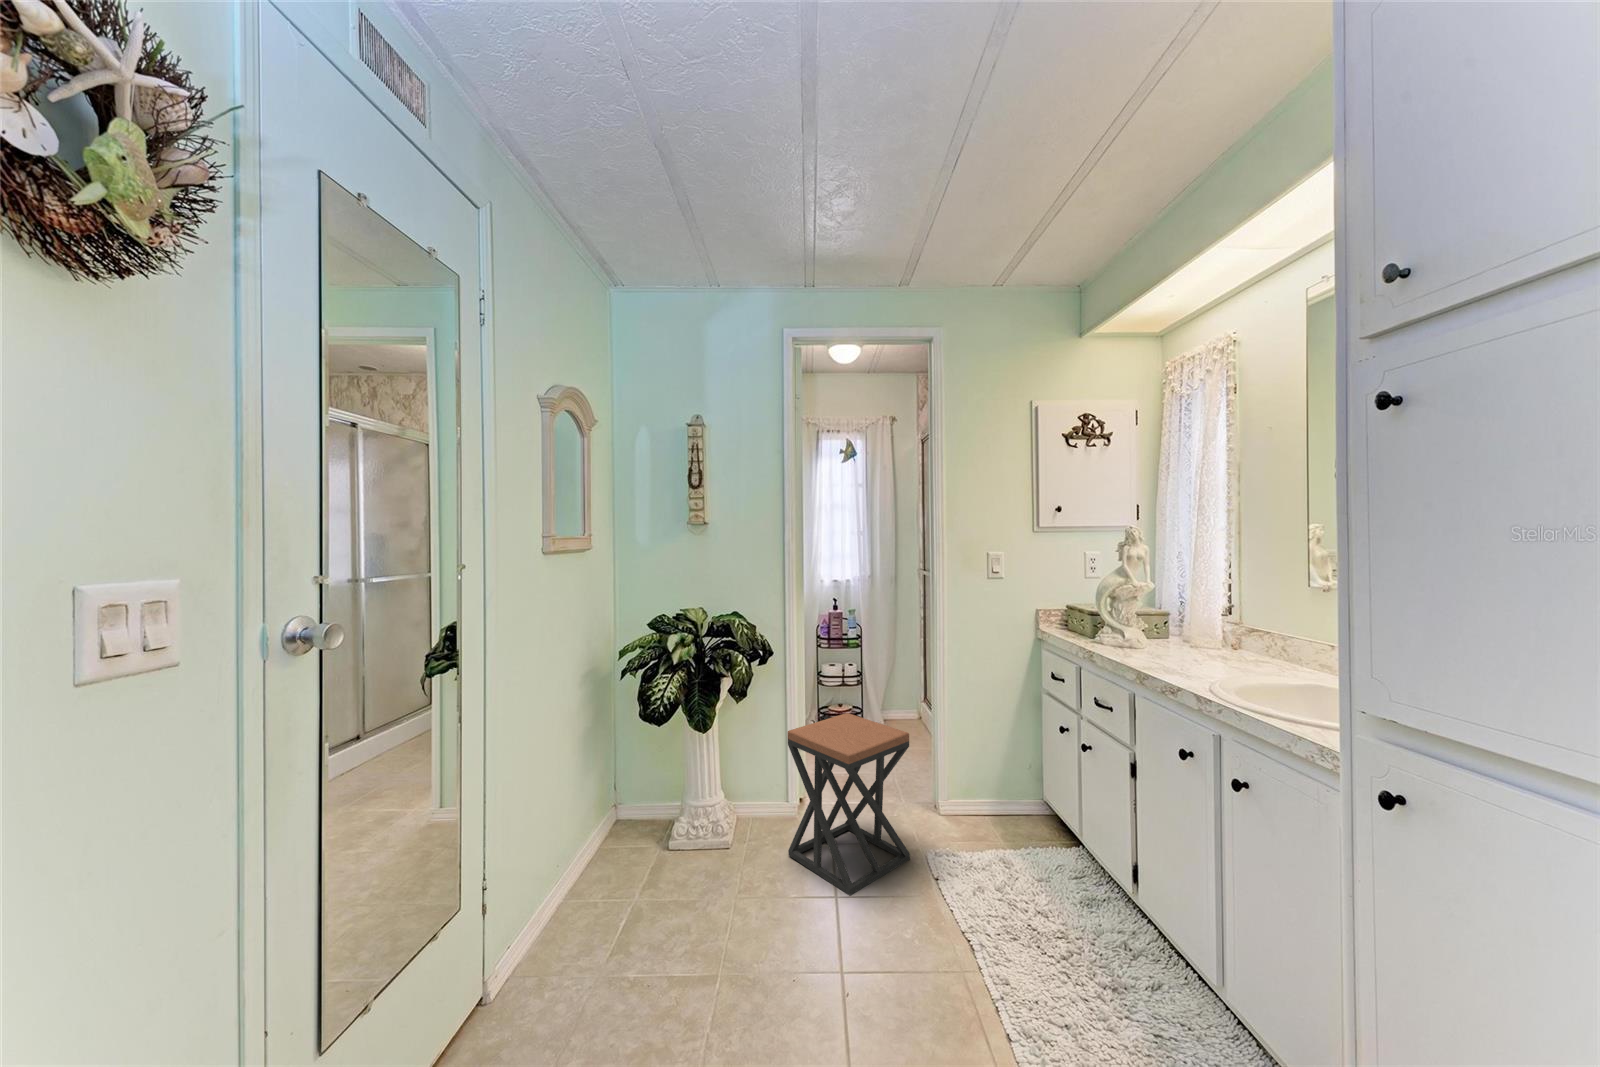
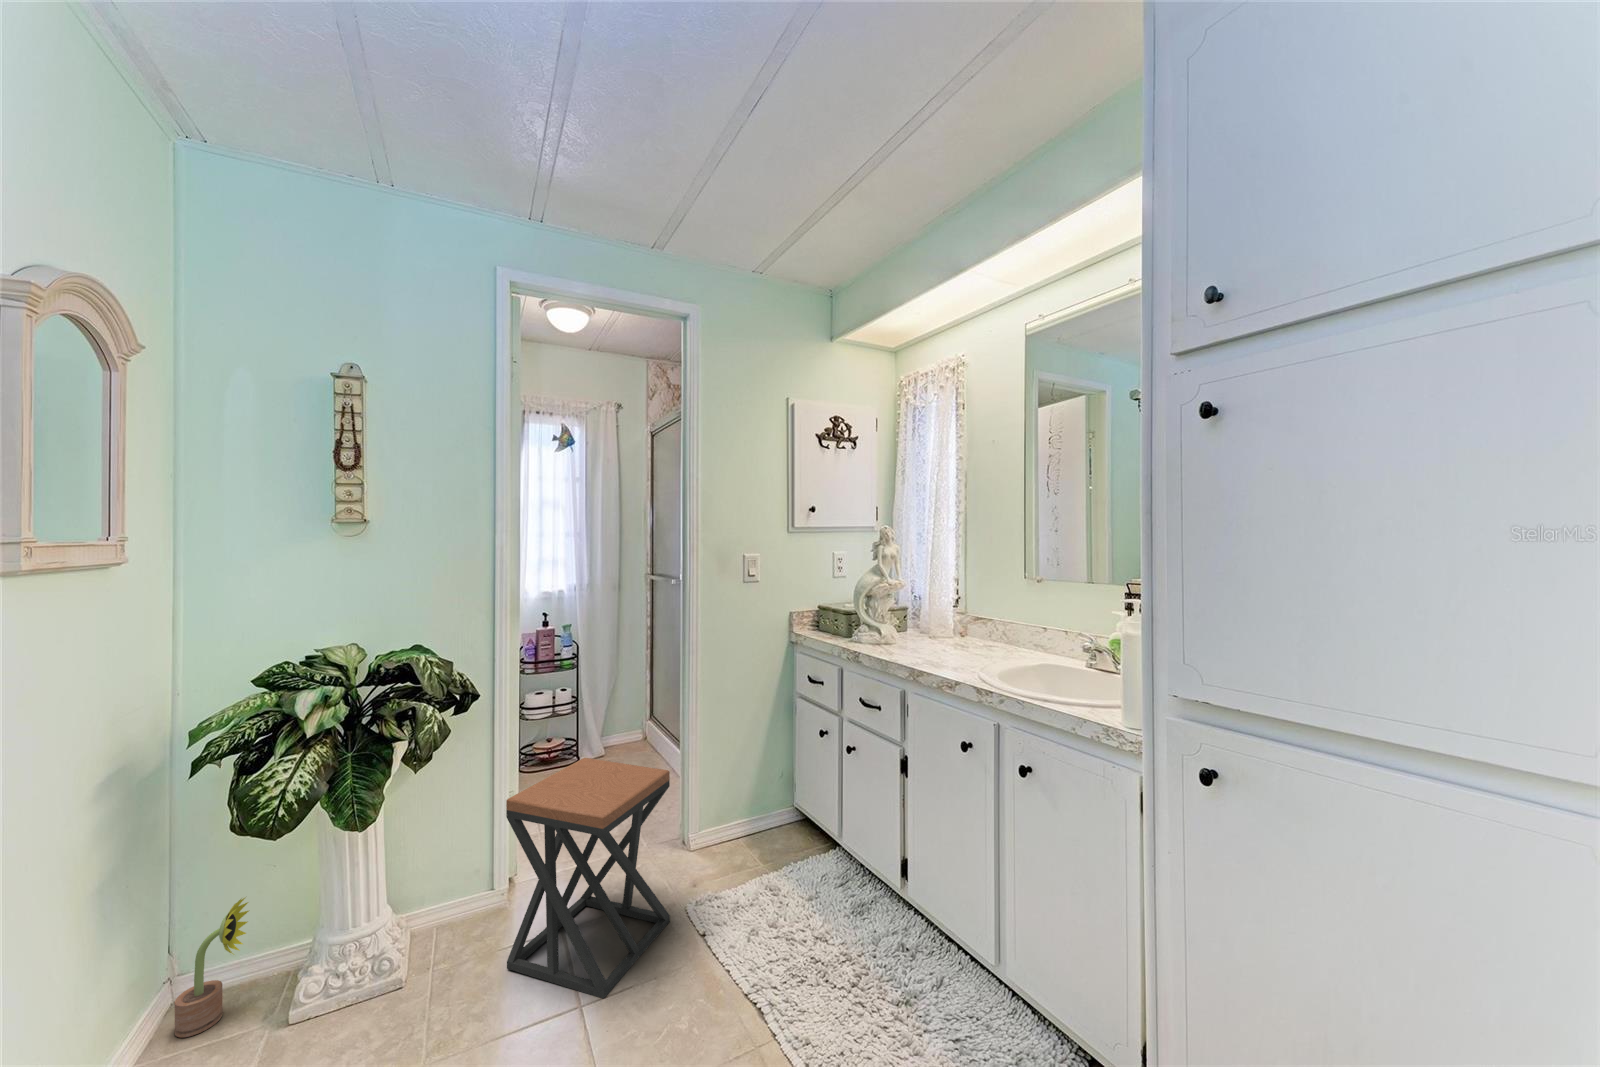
decorative plant: none [614,762,649,838] -> present [175,898,249,1037]

